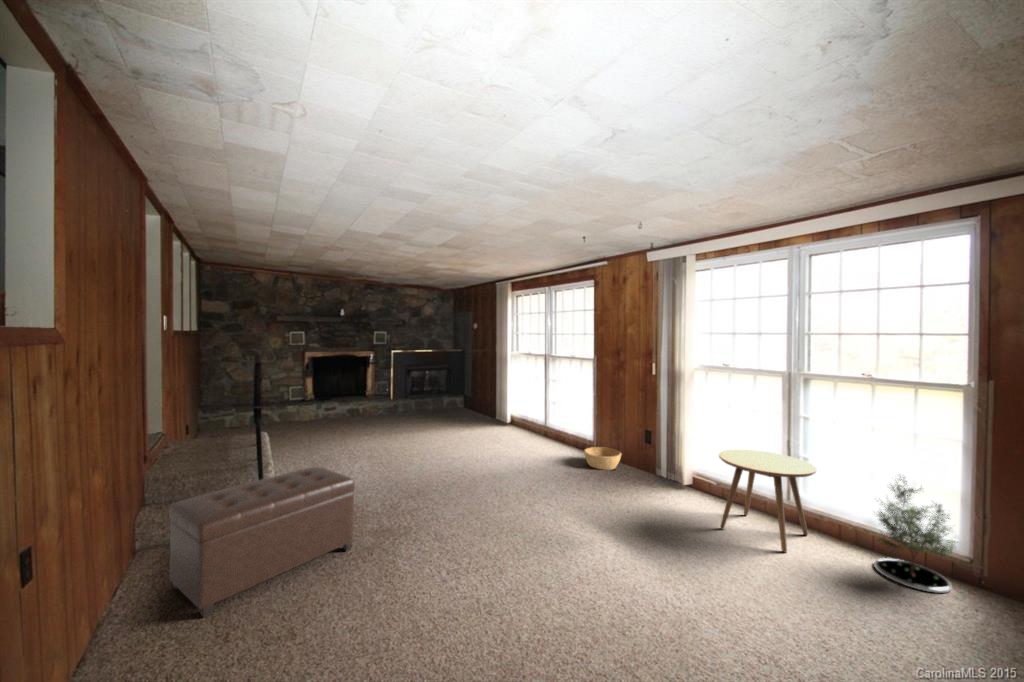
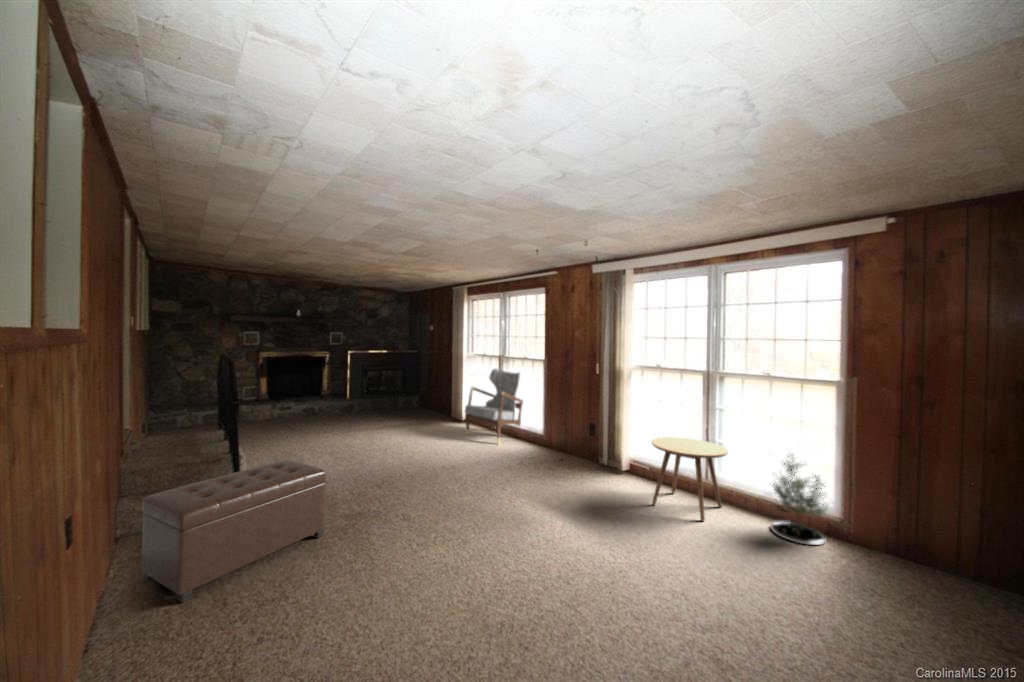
armchair: none [508,369,571,451] -> present [465,369,523,444]
basket: present [584,447,621,470] -> none [535,440,569,460]

